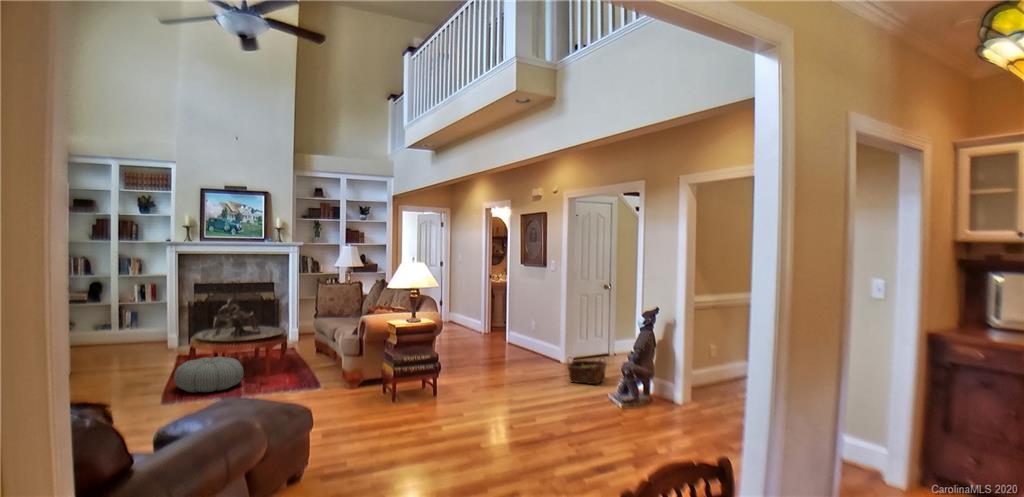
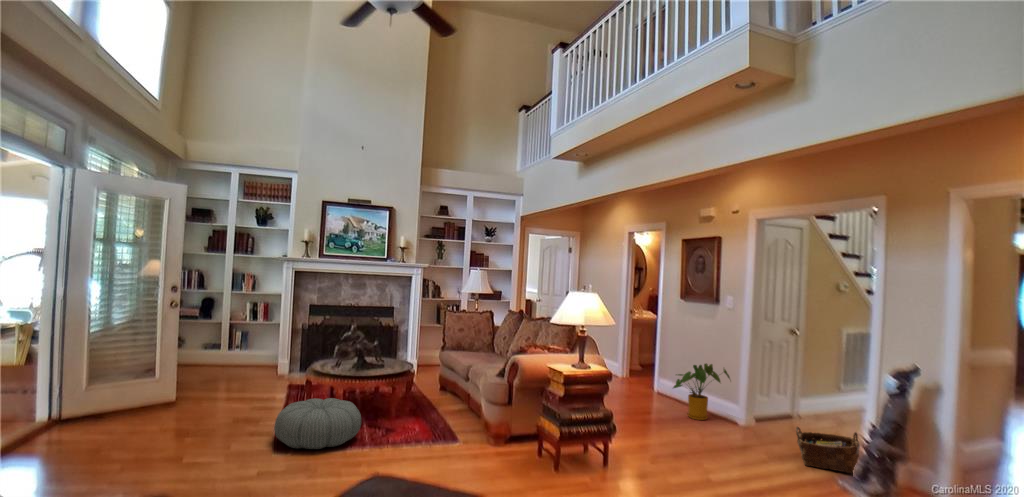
house plant: none [502,317,545,360] -> present [673,363,730,420]

